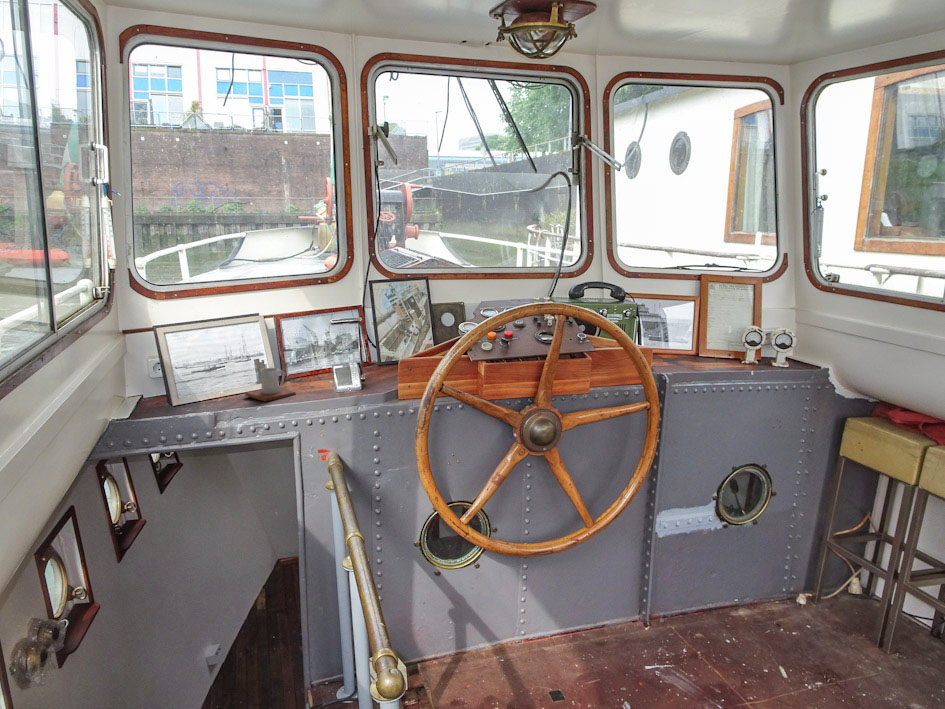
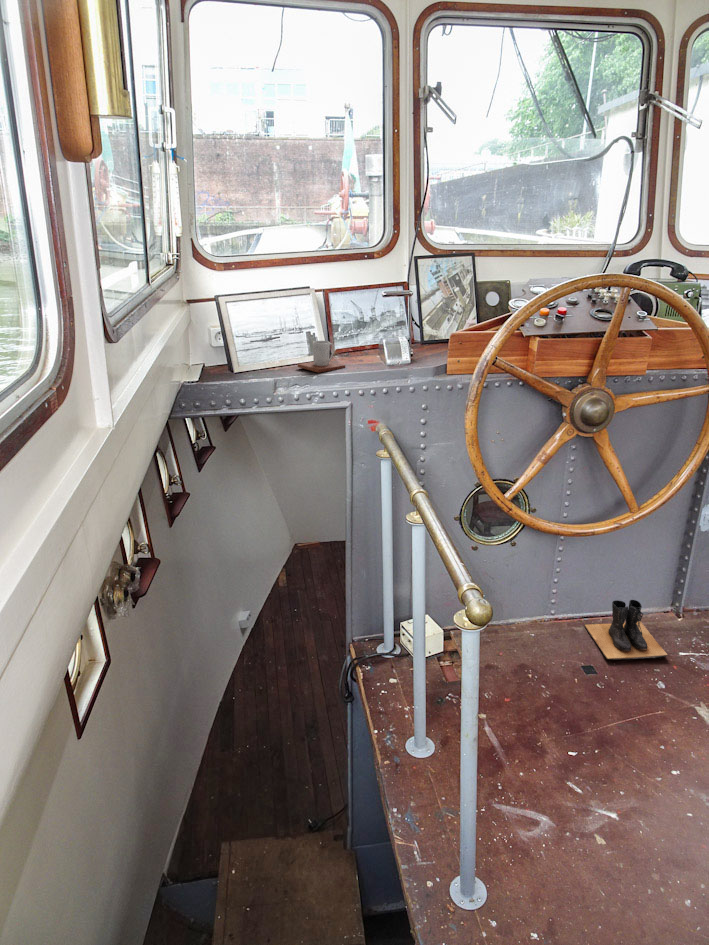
boots: none [555,615,636,683] -> present [585,600,668,660]

